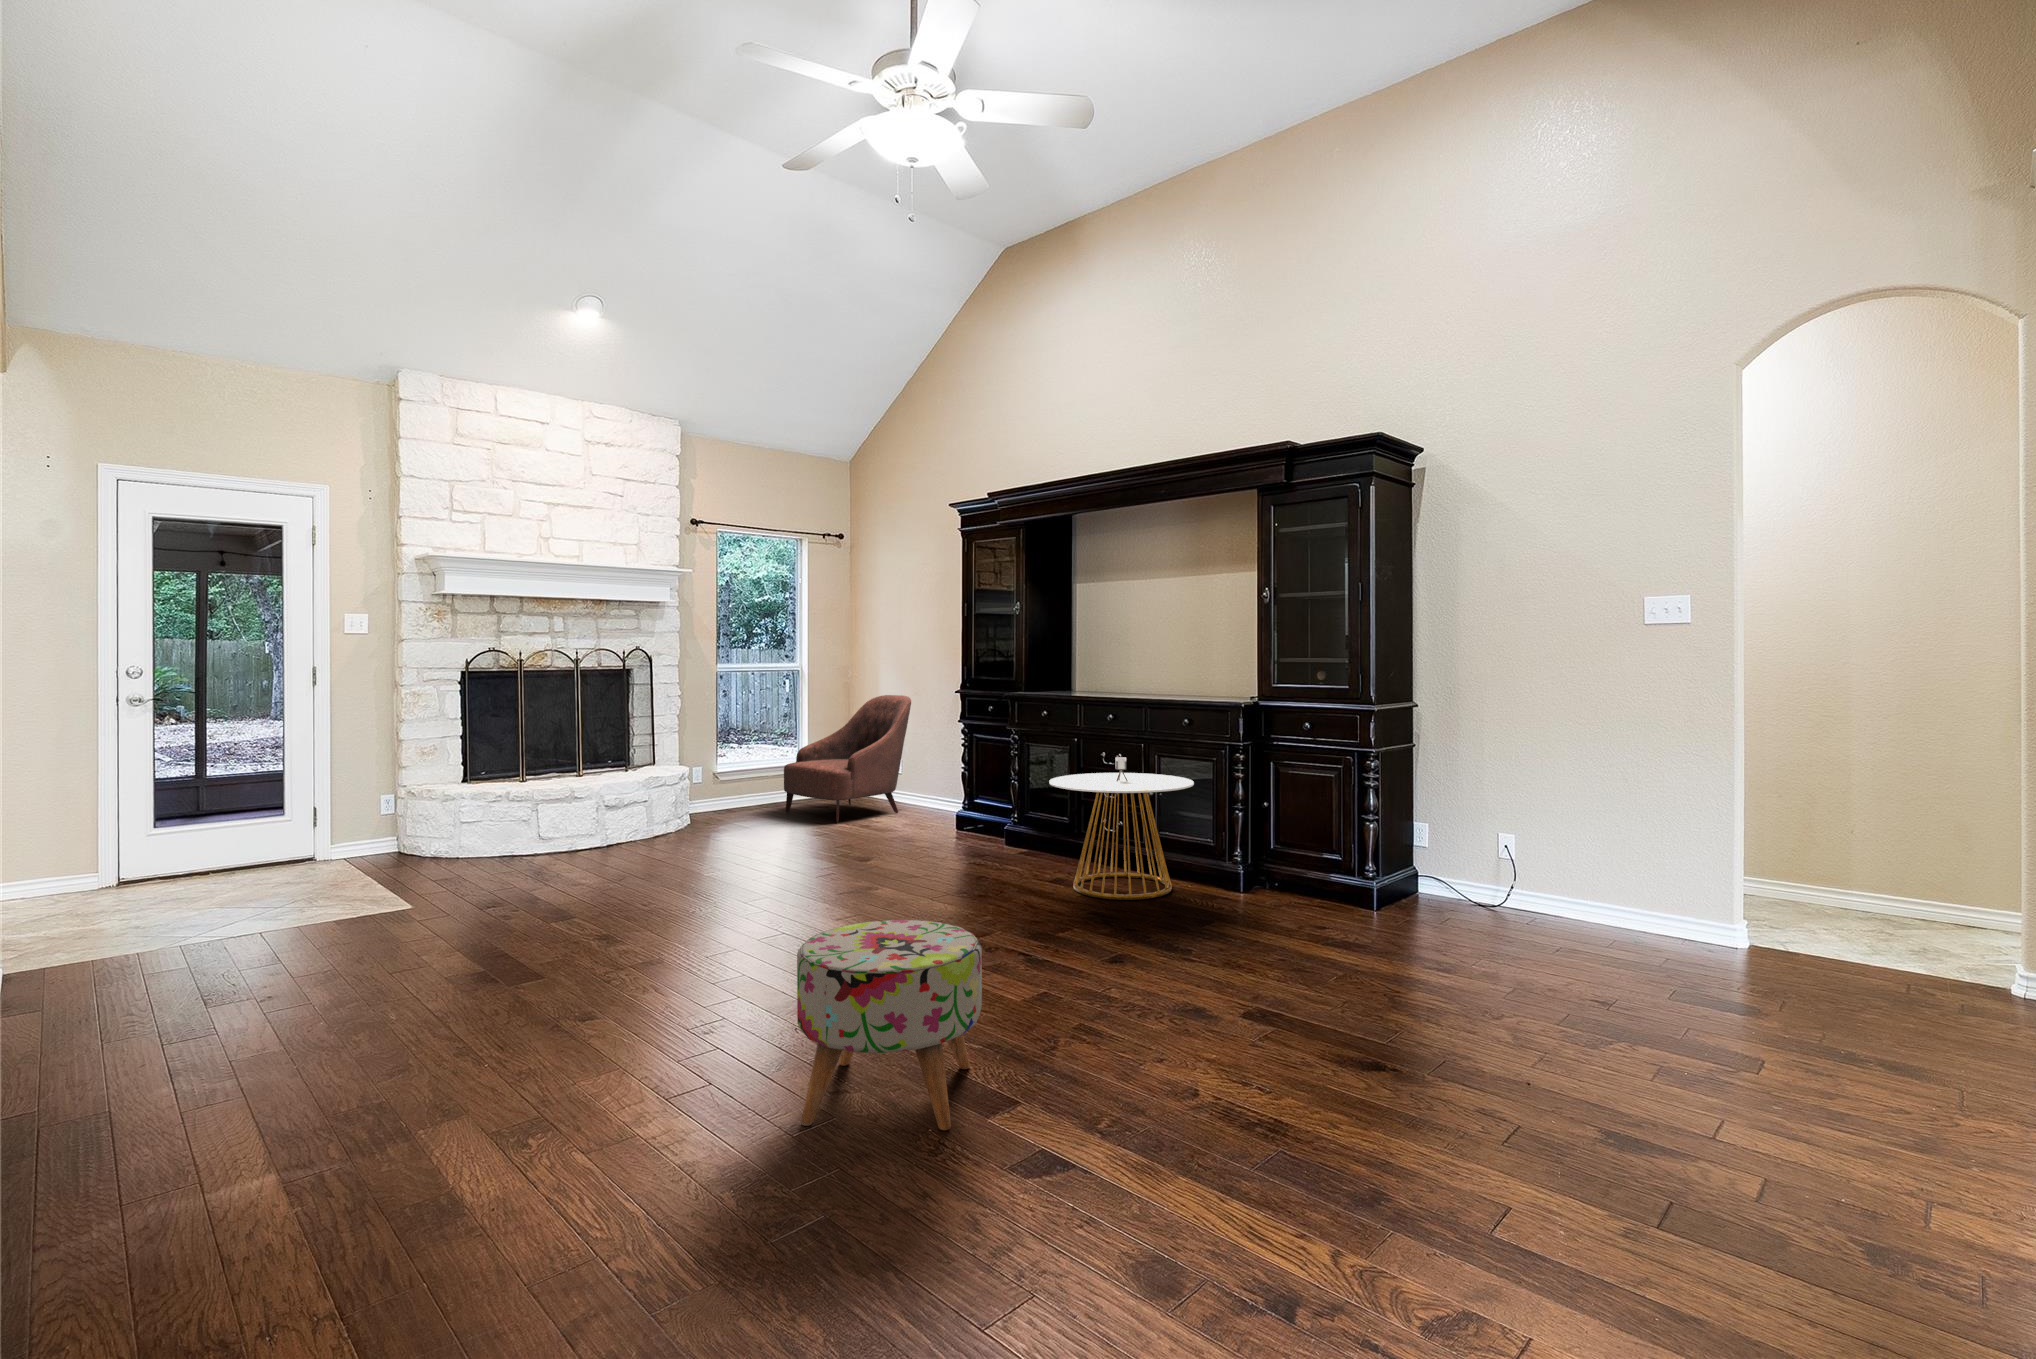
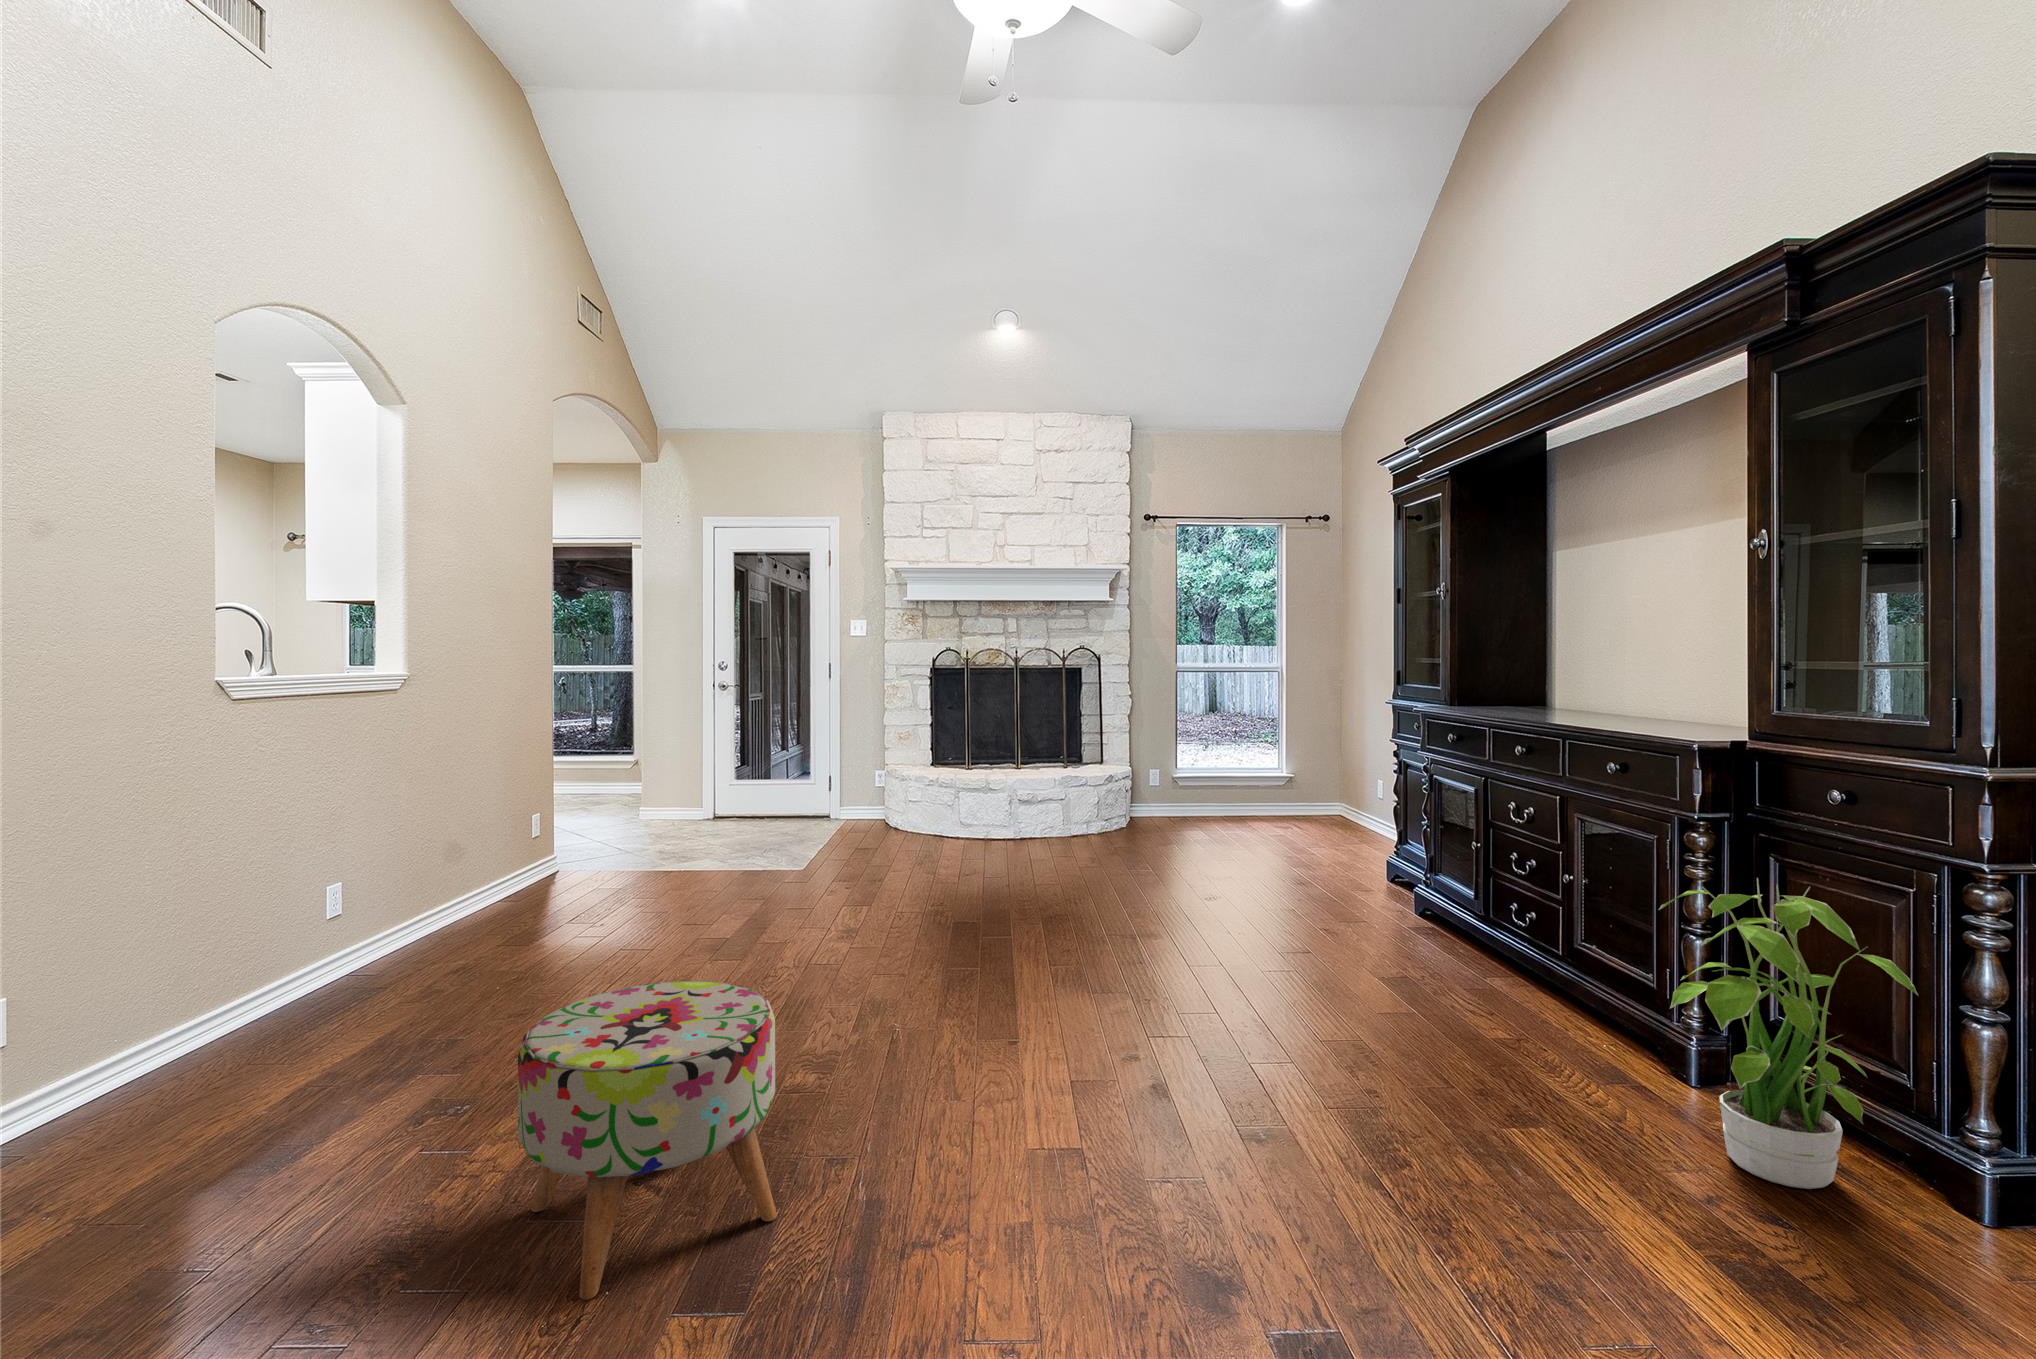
armchair: present [784,695,911,823] -> none [1229,702,1379,849]
side table: present [1049,757,1194,900] -> none [1348,811,1605,1052]
potted plant: none [1259,771,1351,913] -> present [1659,878,1919,1189]

